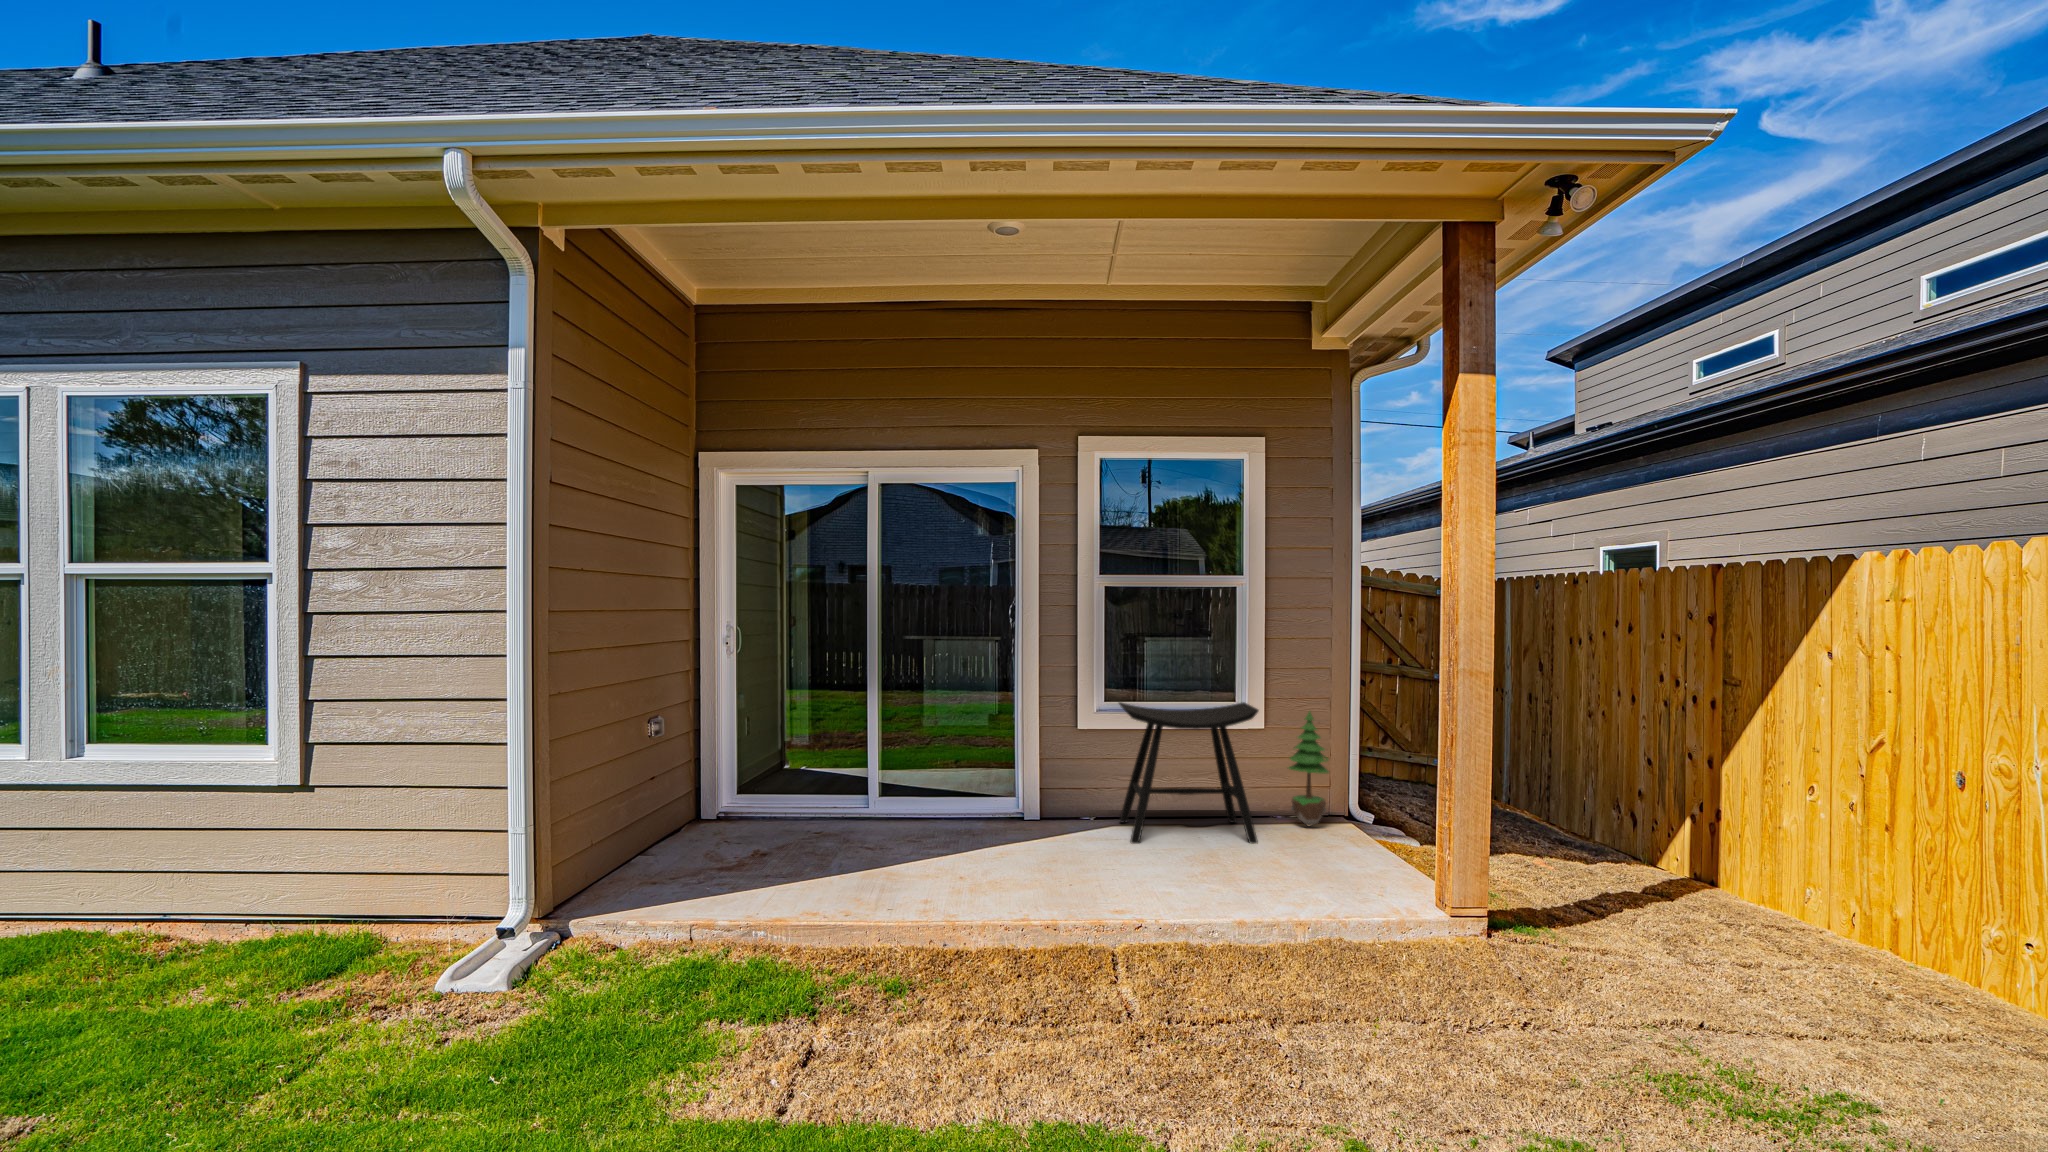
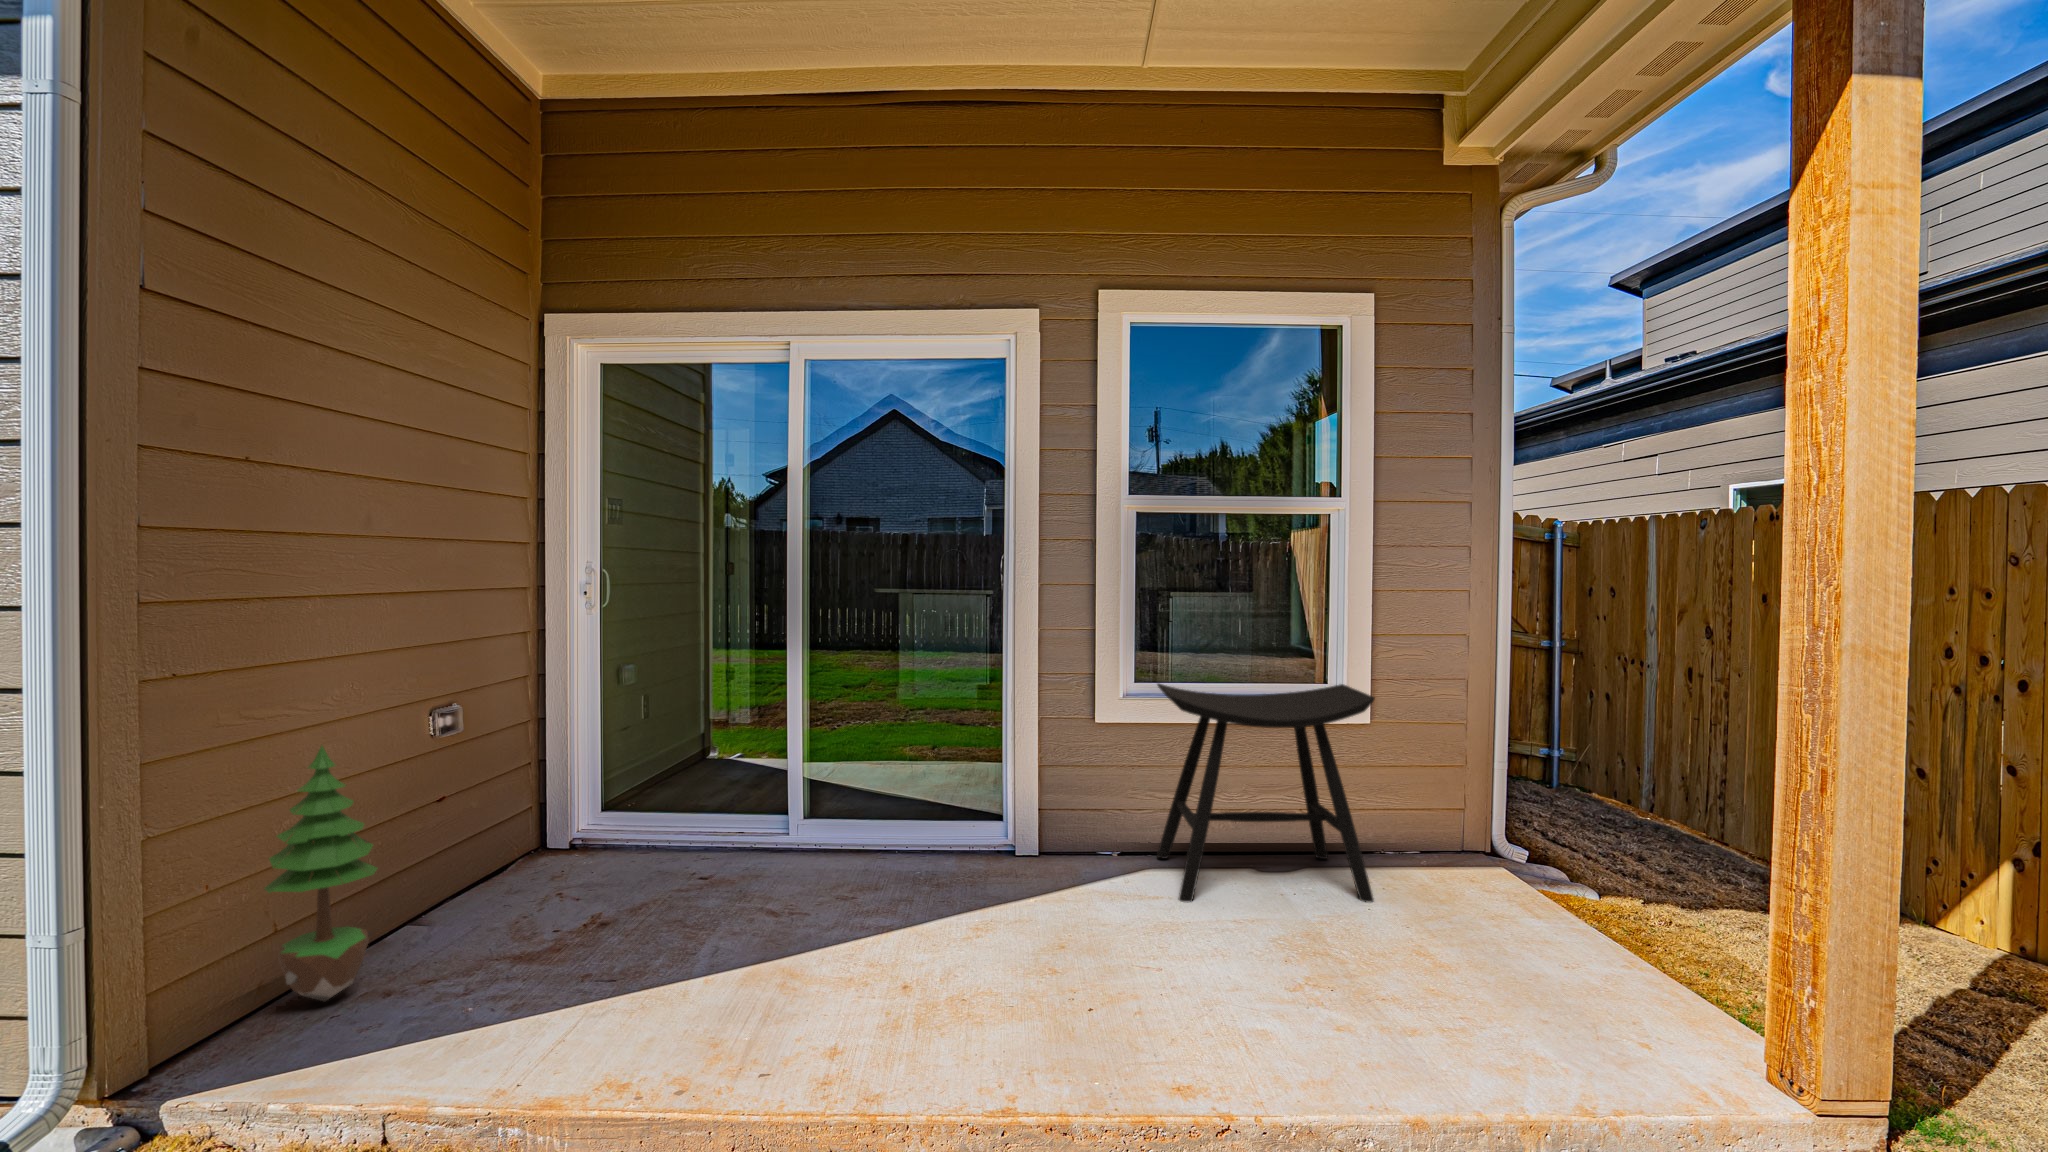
potted tree: present [1288,712,1329,827] -> present [264,746,377,1001]

